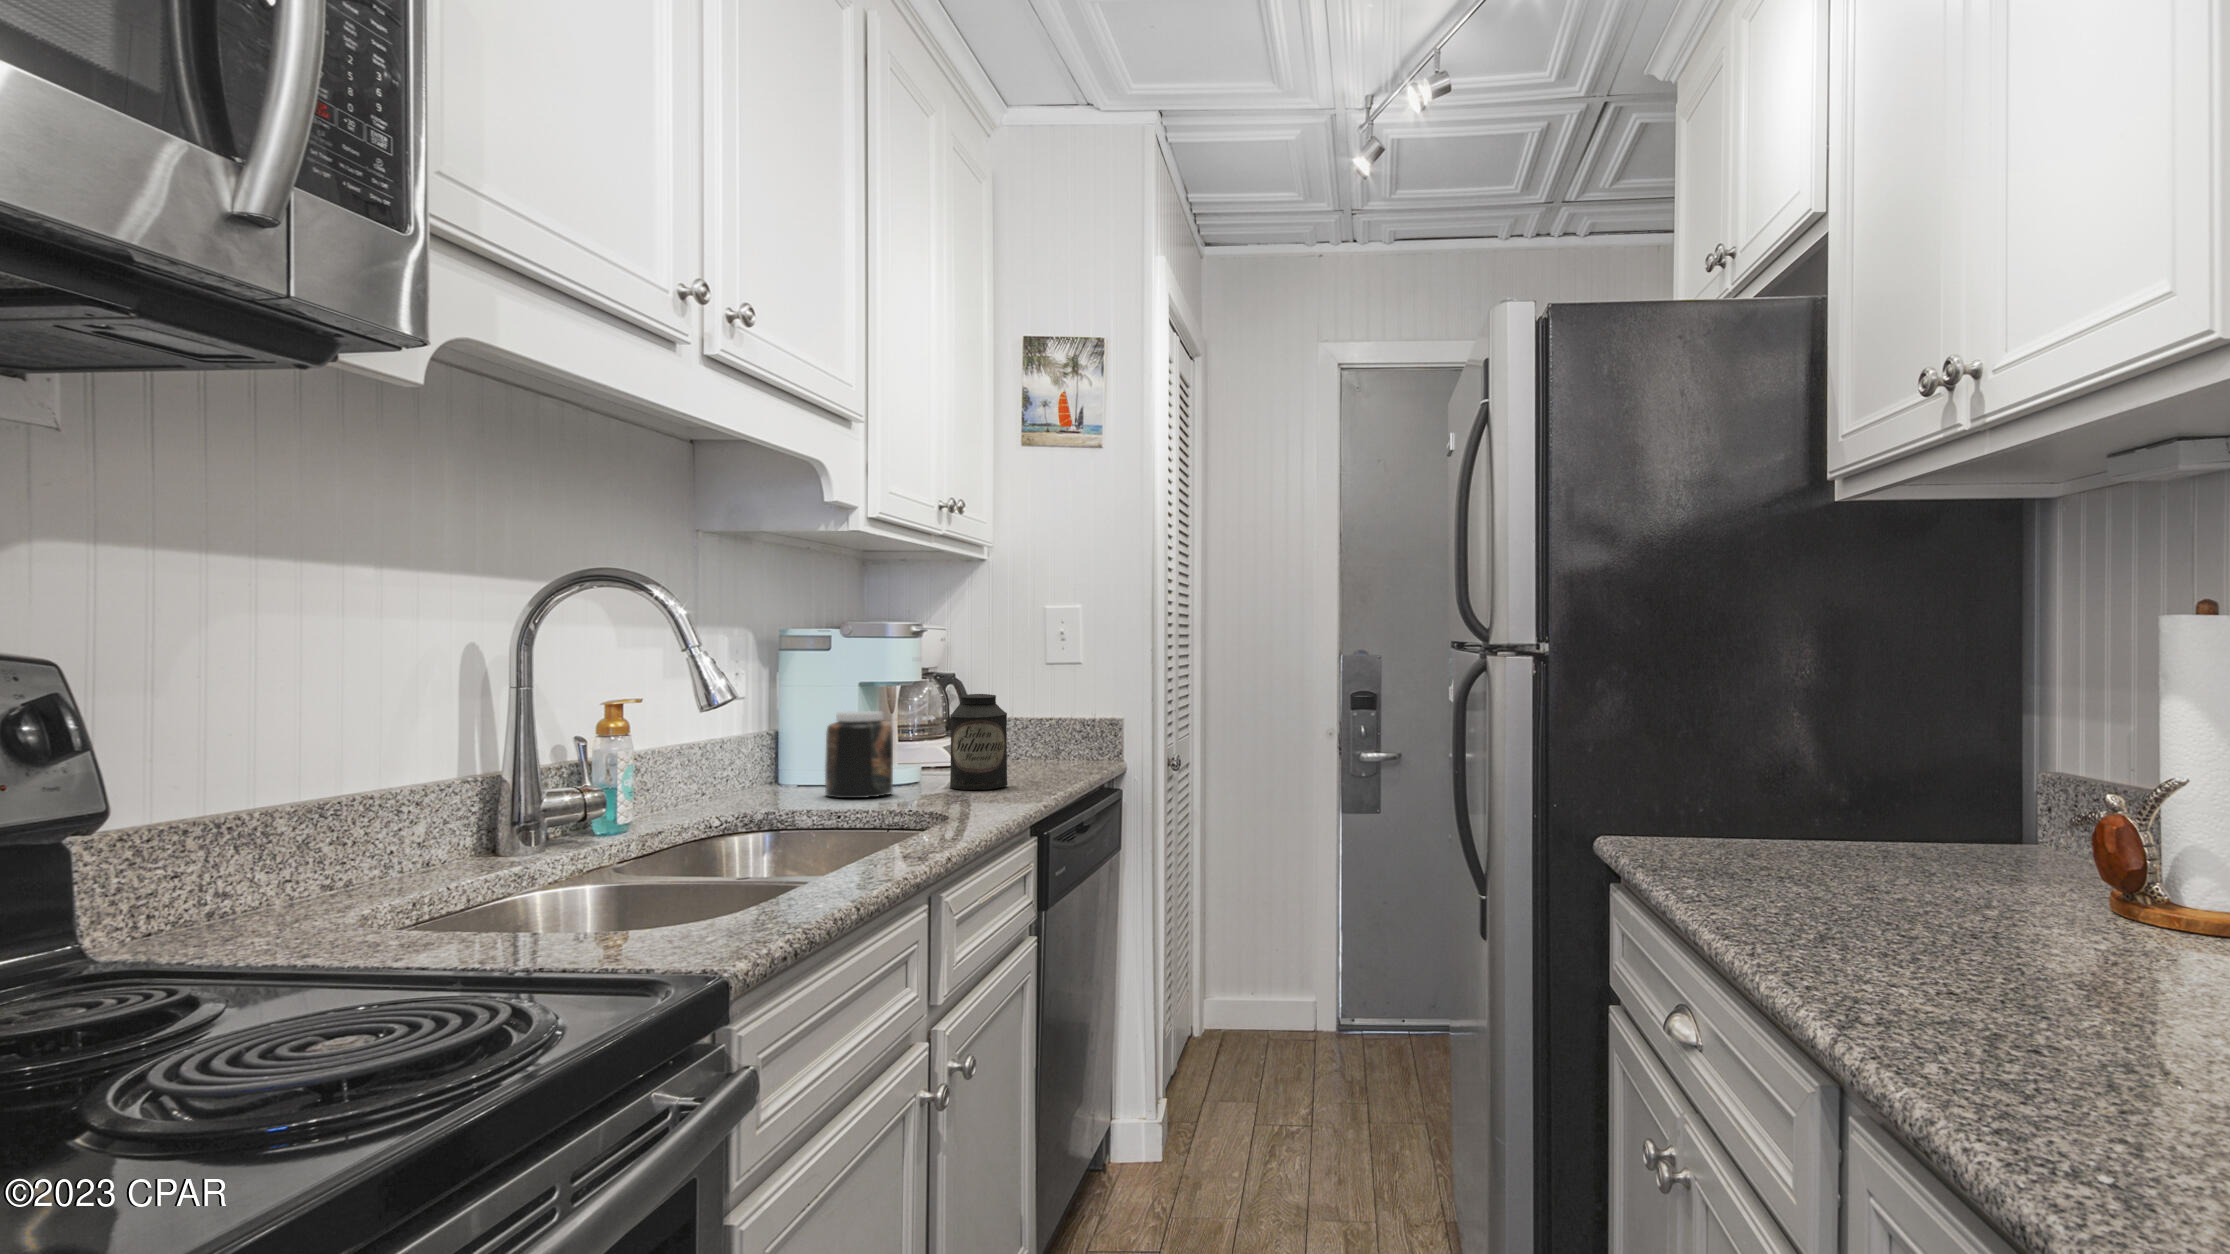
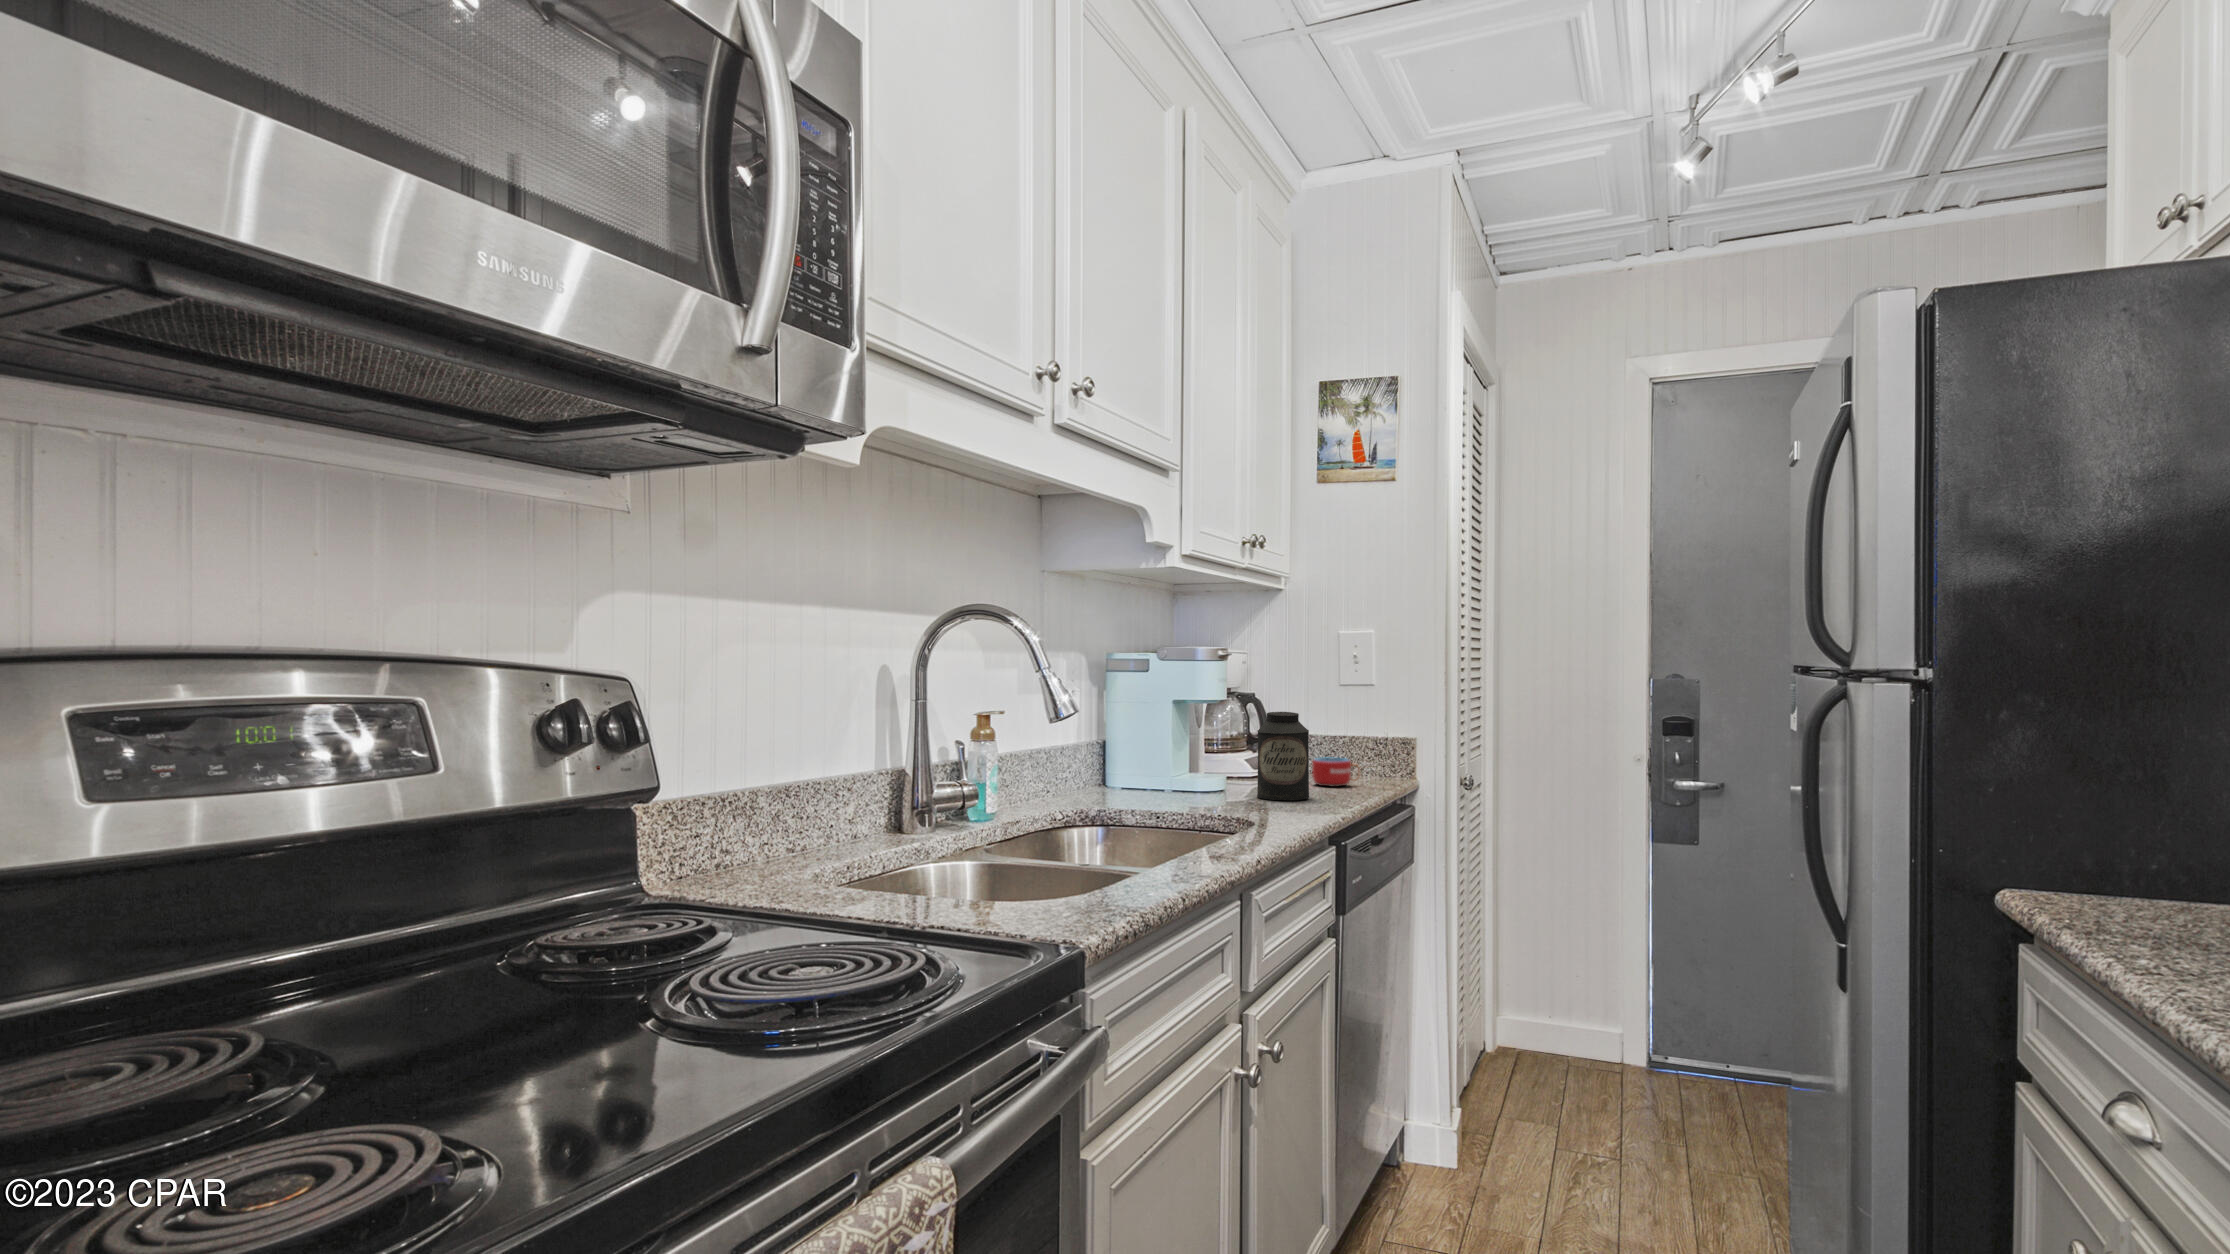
jar: present [825,711,893,798] -> none [1149,725,1207,803]
mug: none [1011,742,1062,773] -> present [1312,757,1357,787]

